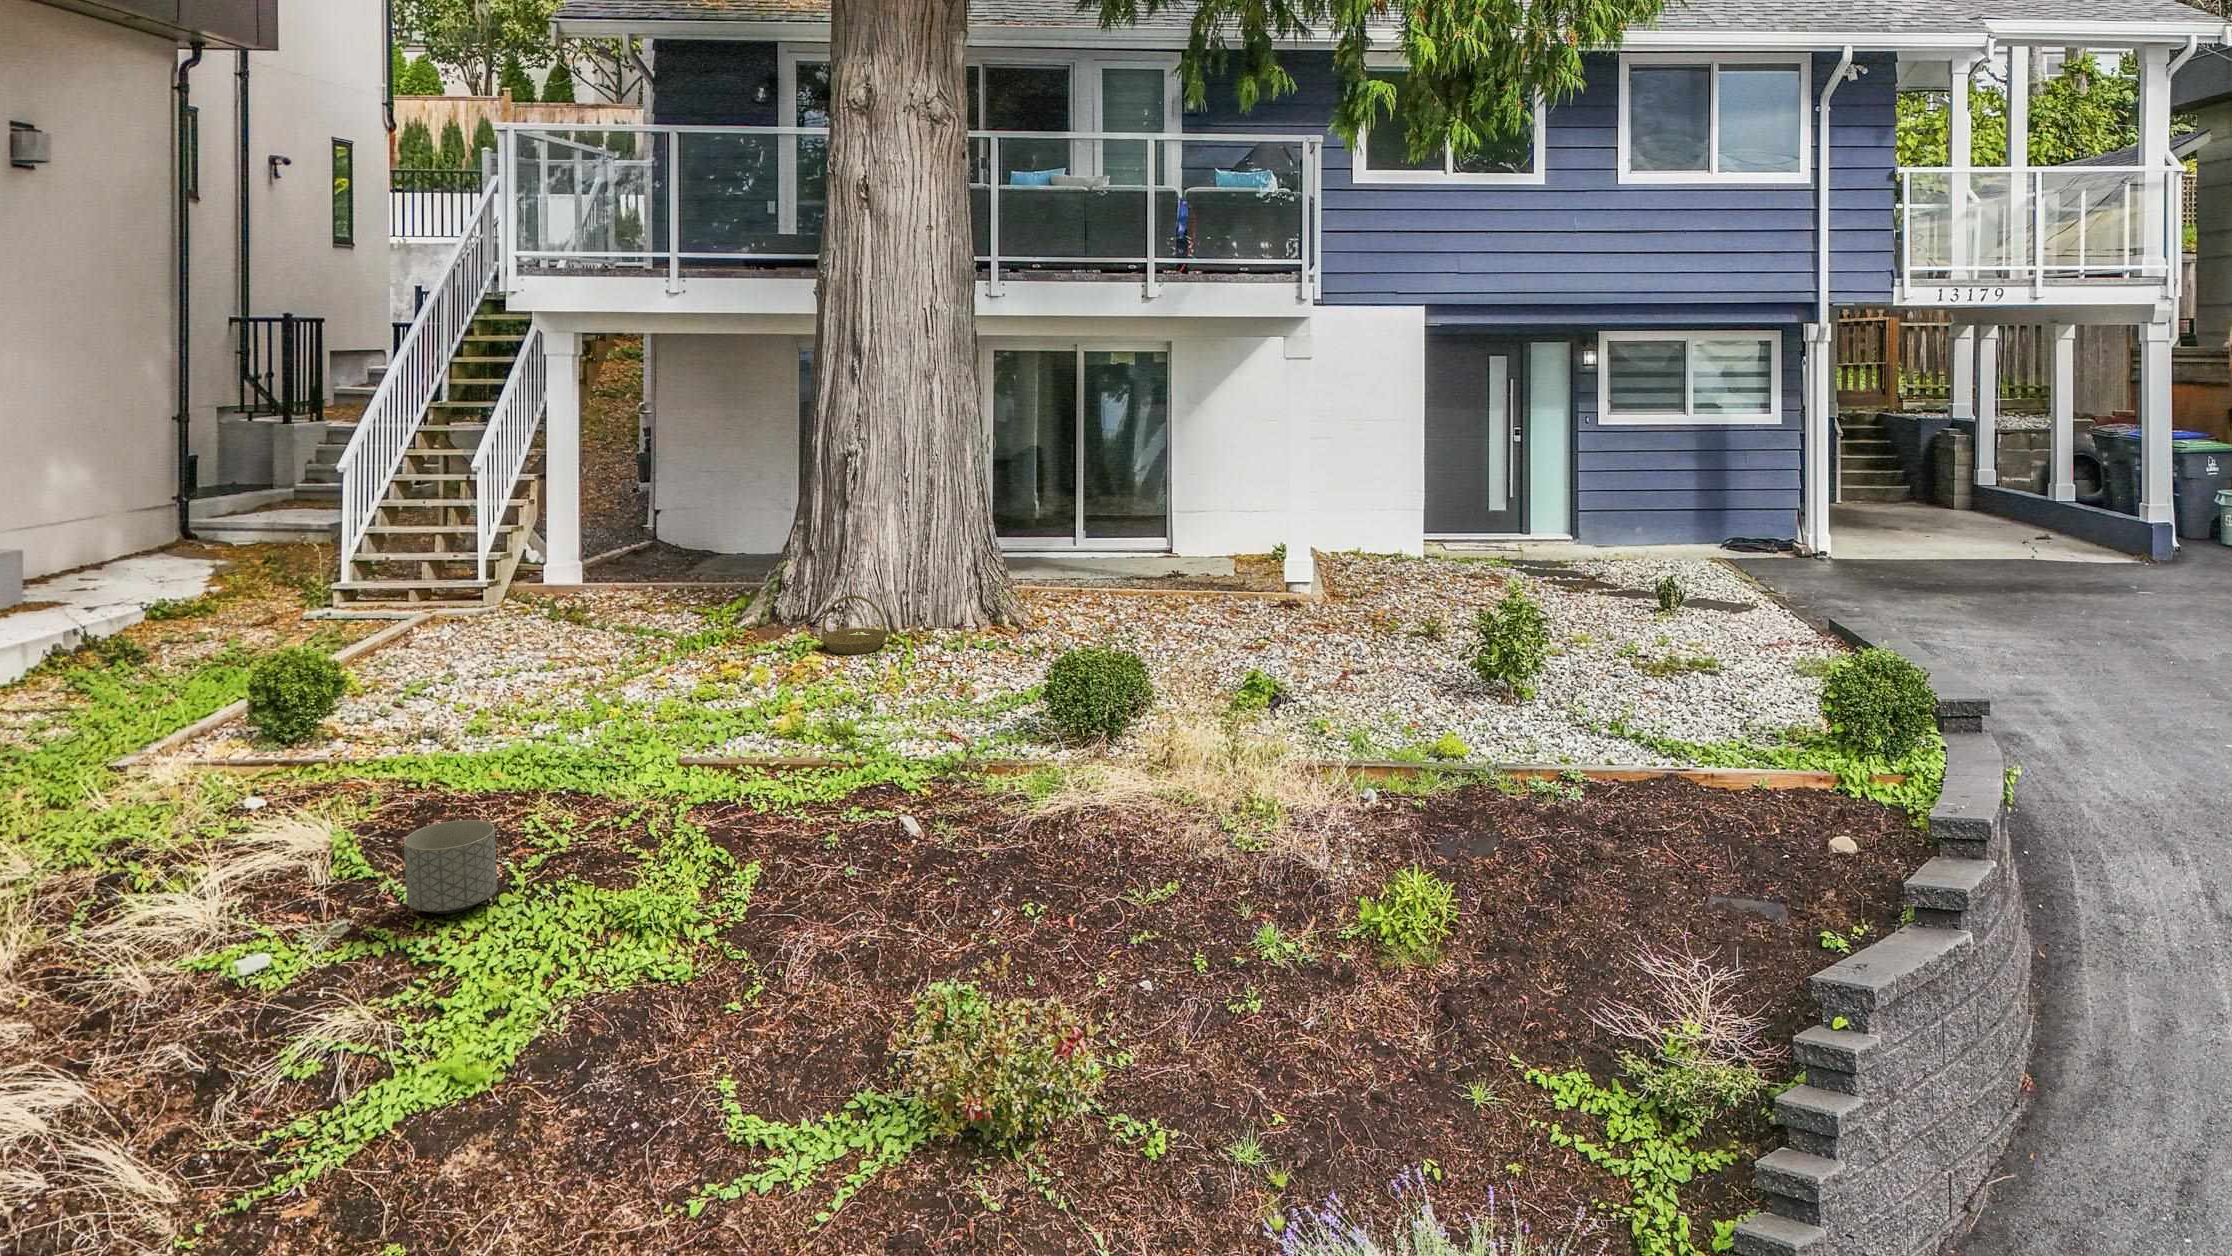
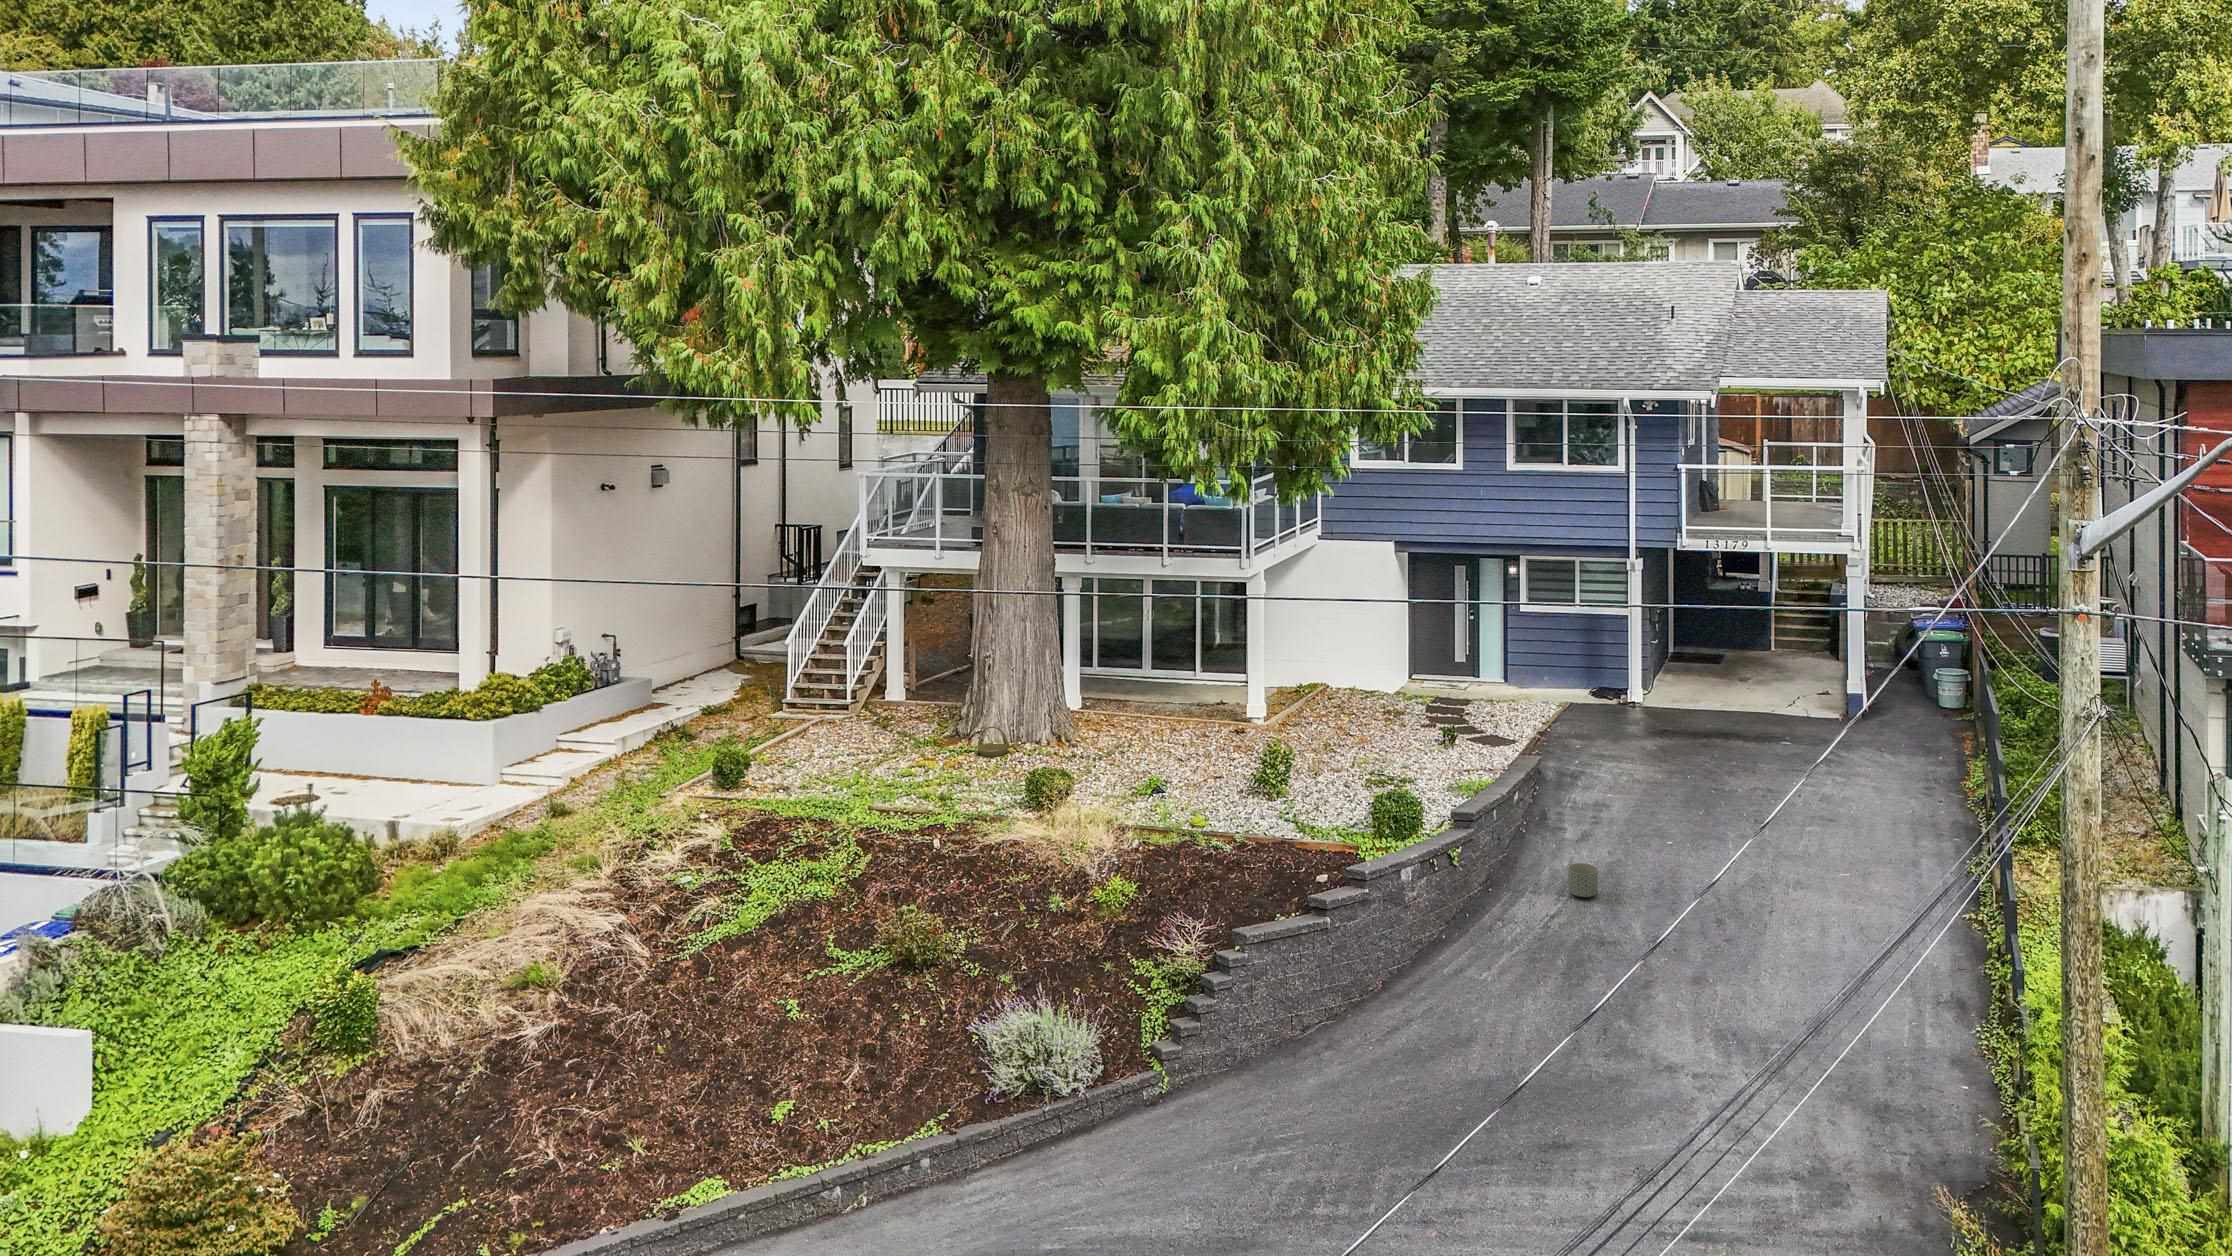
planter: present [404,820,497,914] -> present [1568,863,1598,898]

